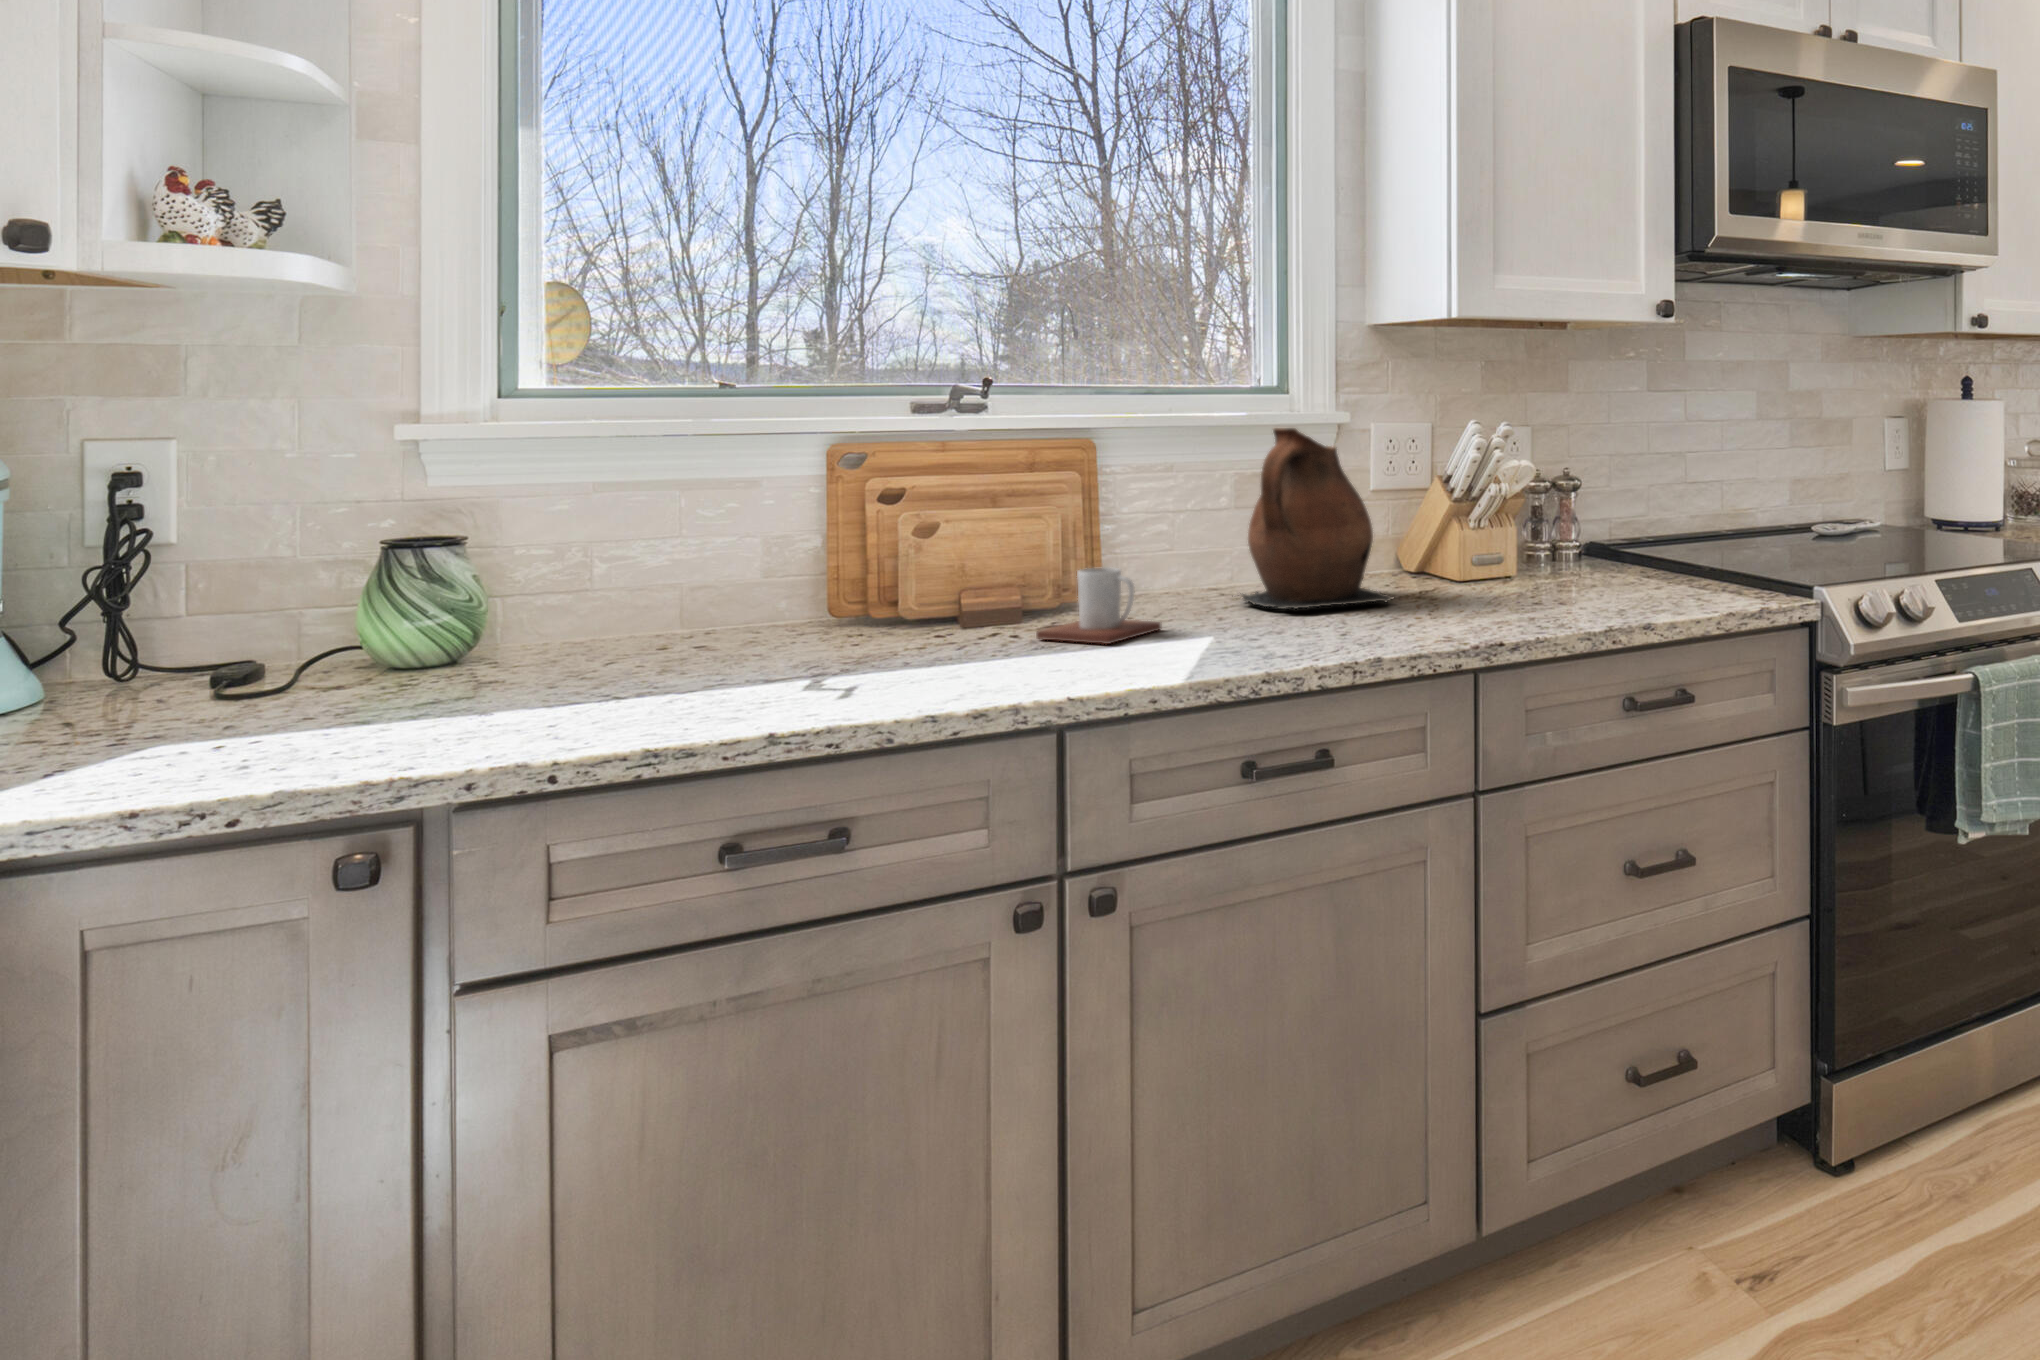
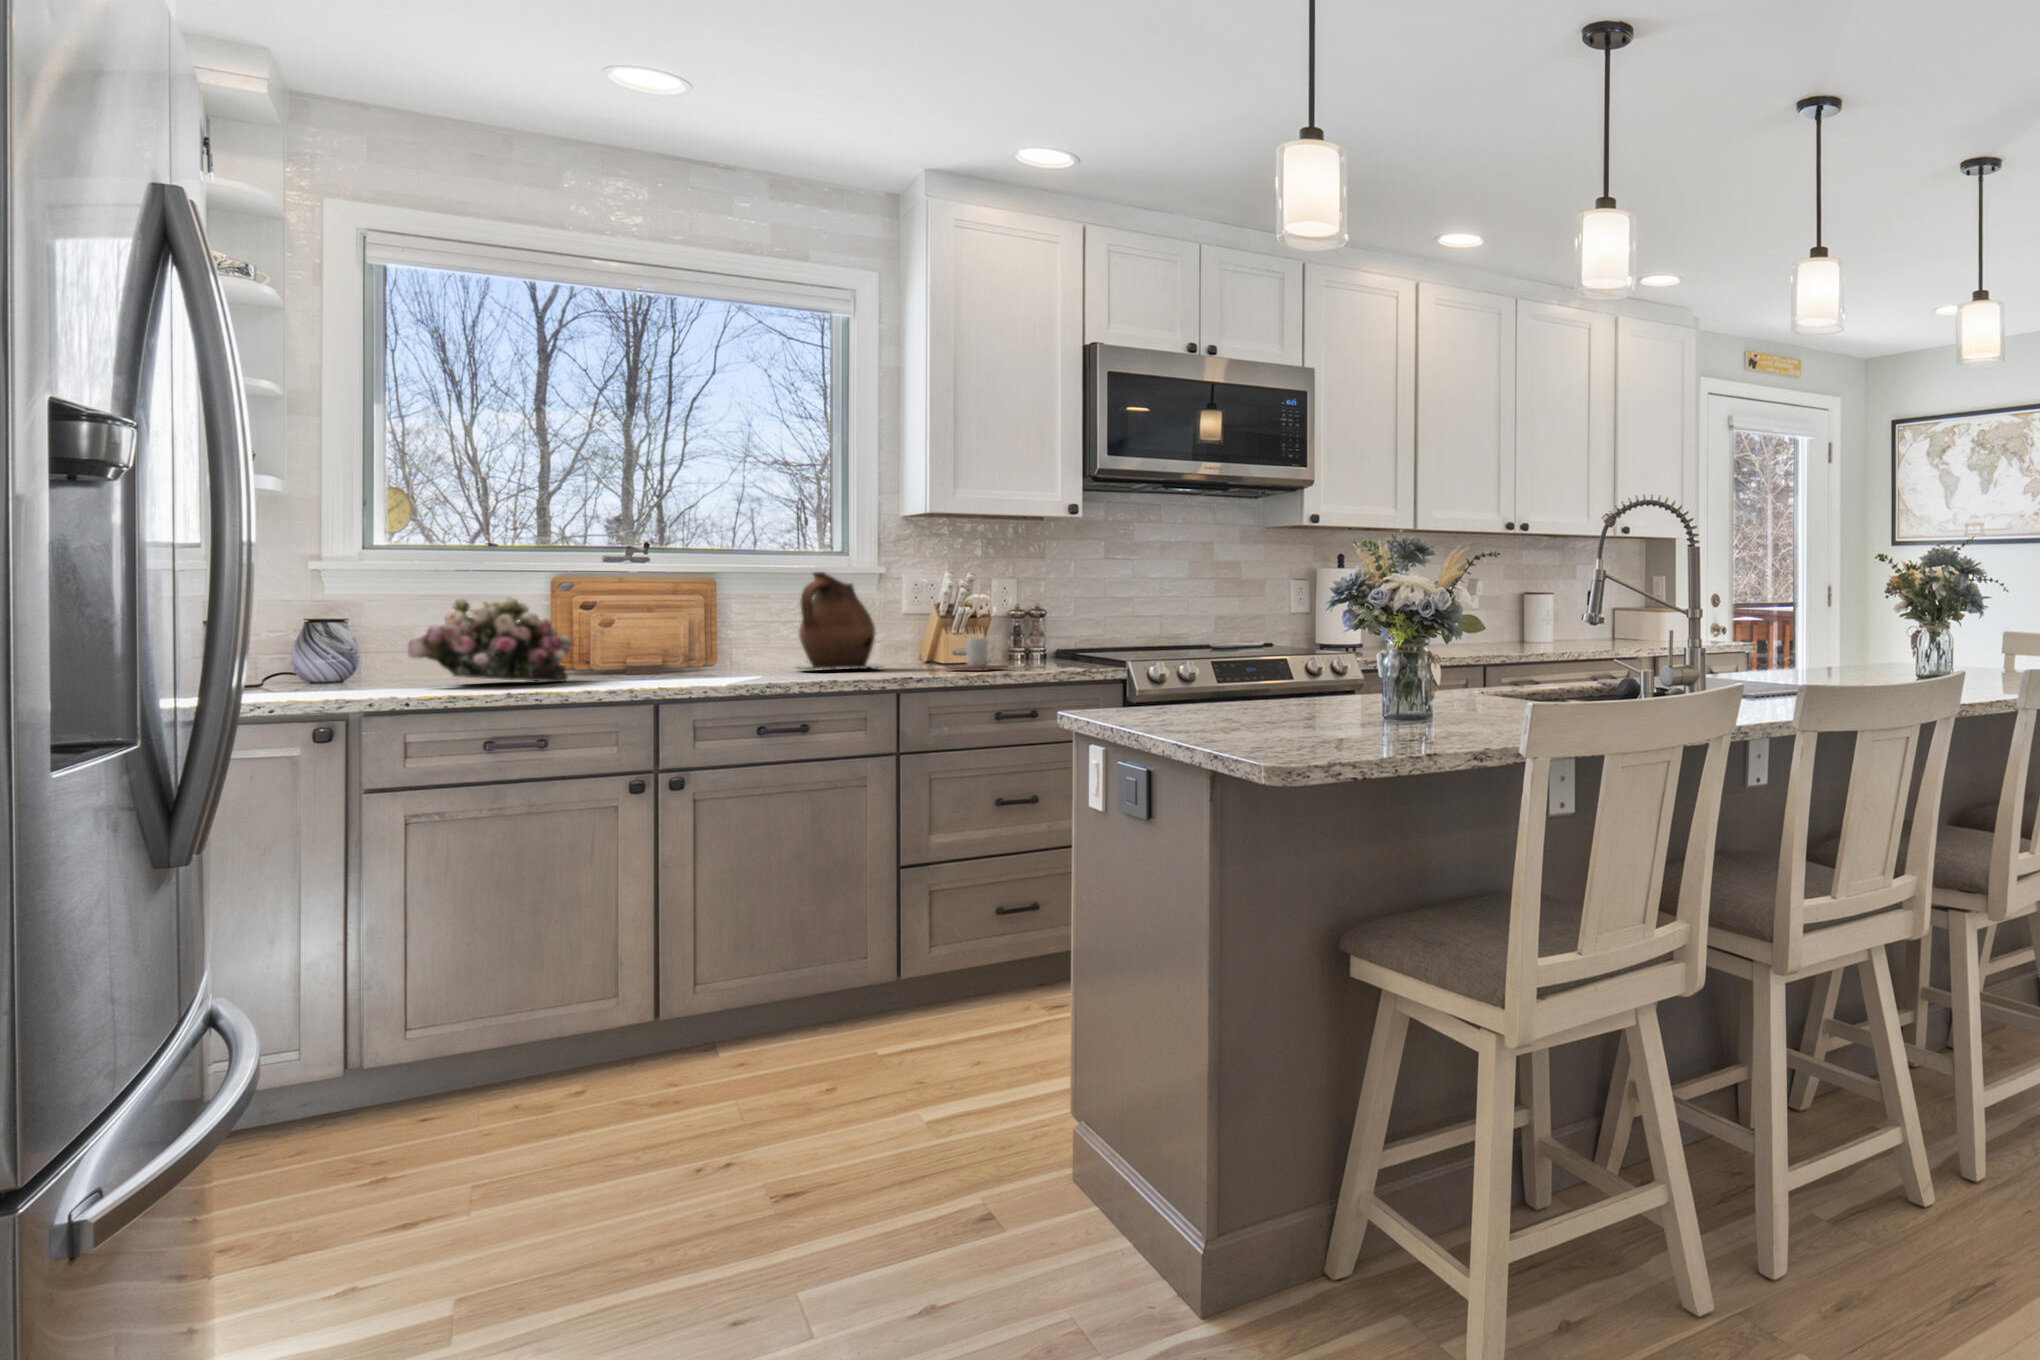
flower arrangement: none [562,498,876,671] -> present [408,597,572,682]
mug: present [1036,567,1161,644] -> present [946,638,1007,671]

